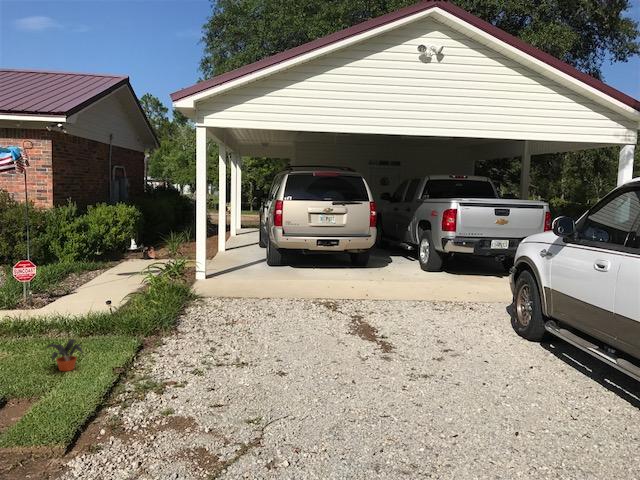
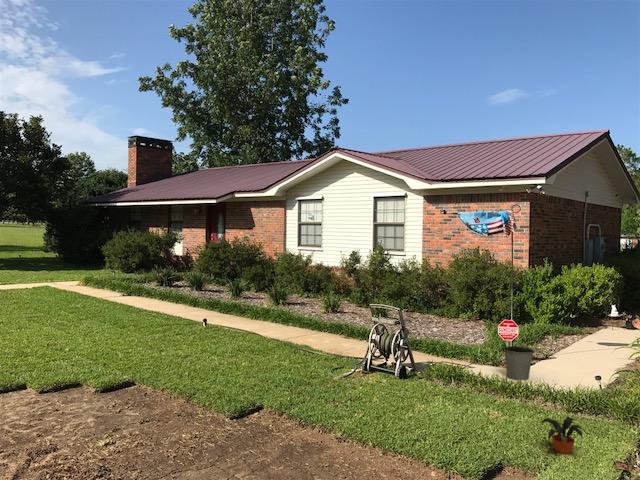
bucket: none [17,285,50,318] -> present [504,346,534,380]

